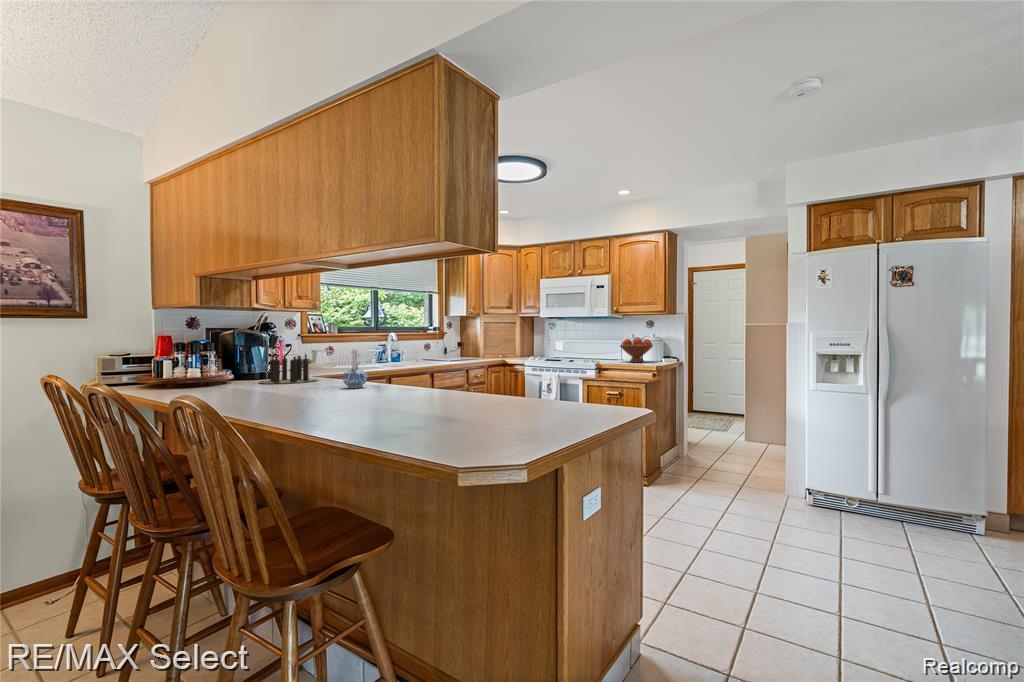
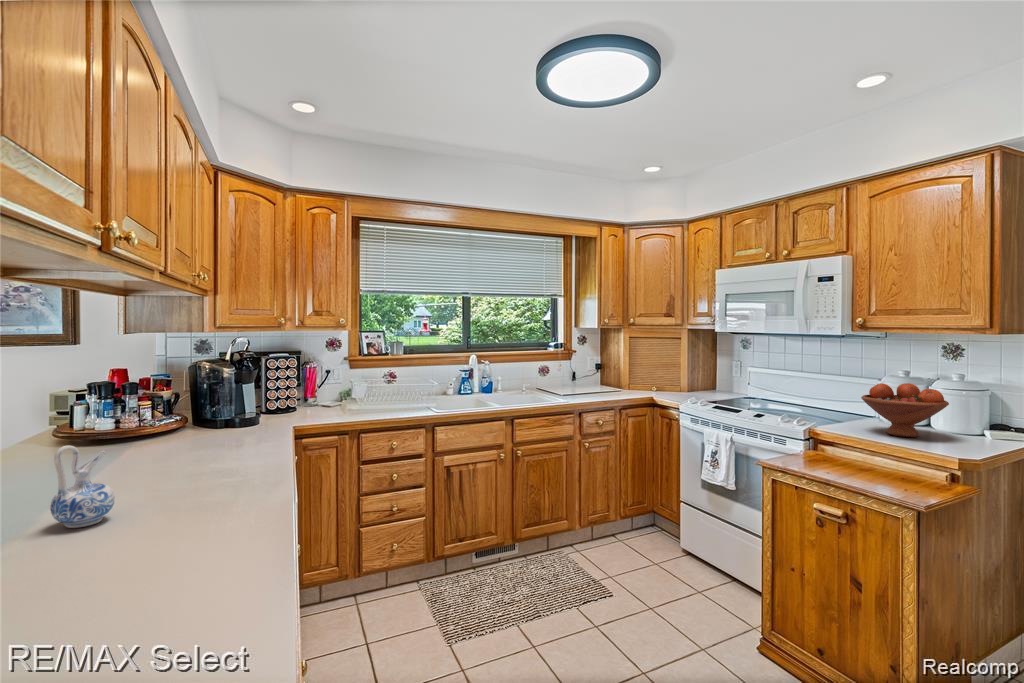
candle: present [260,353,317,384] -> none [98,411,227,469]

